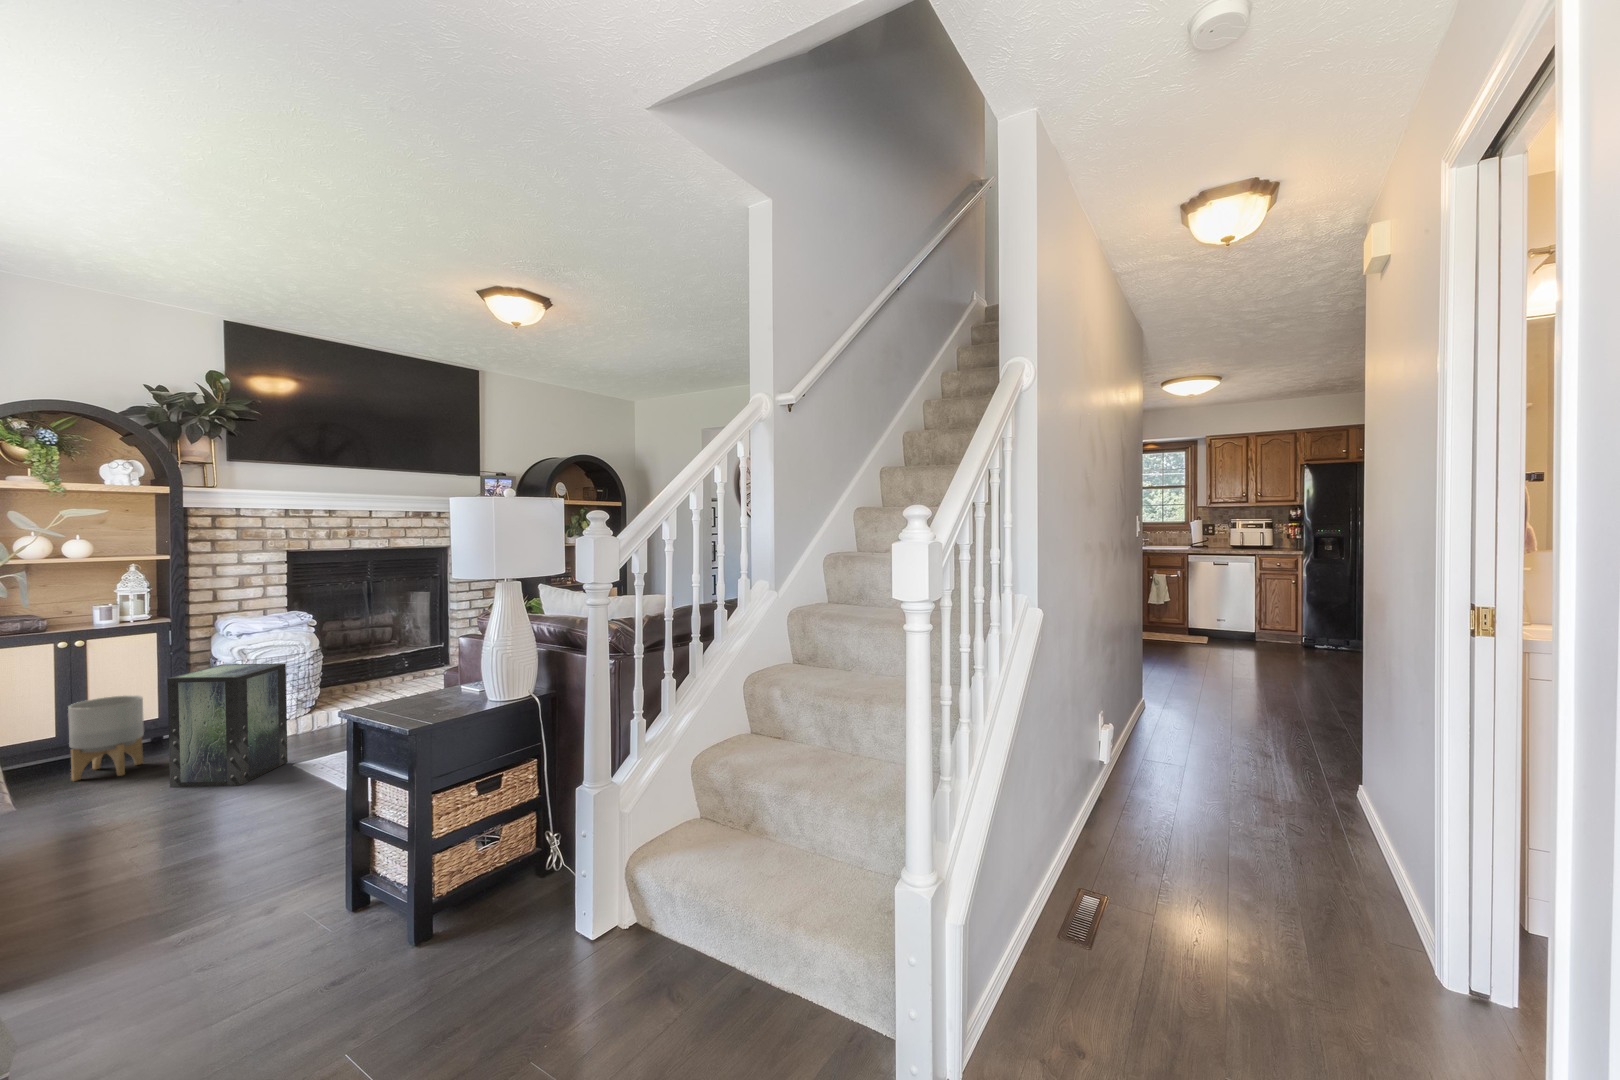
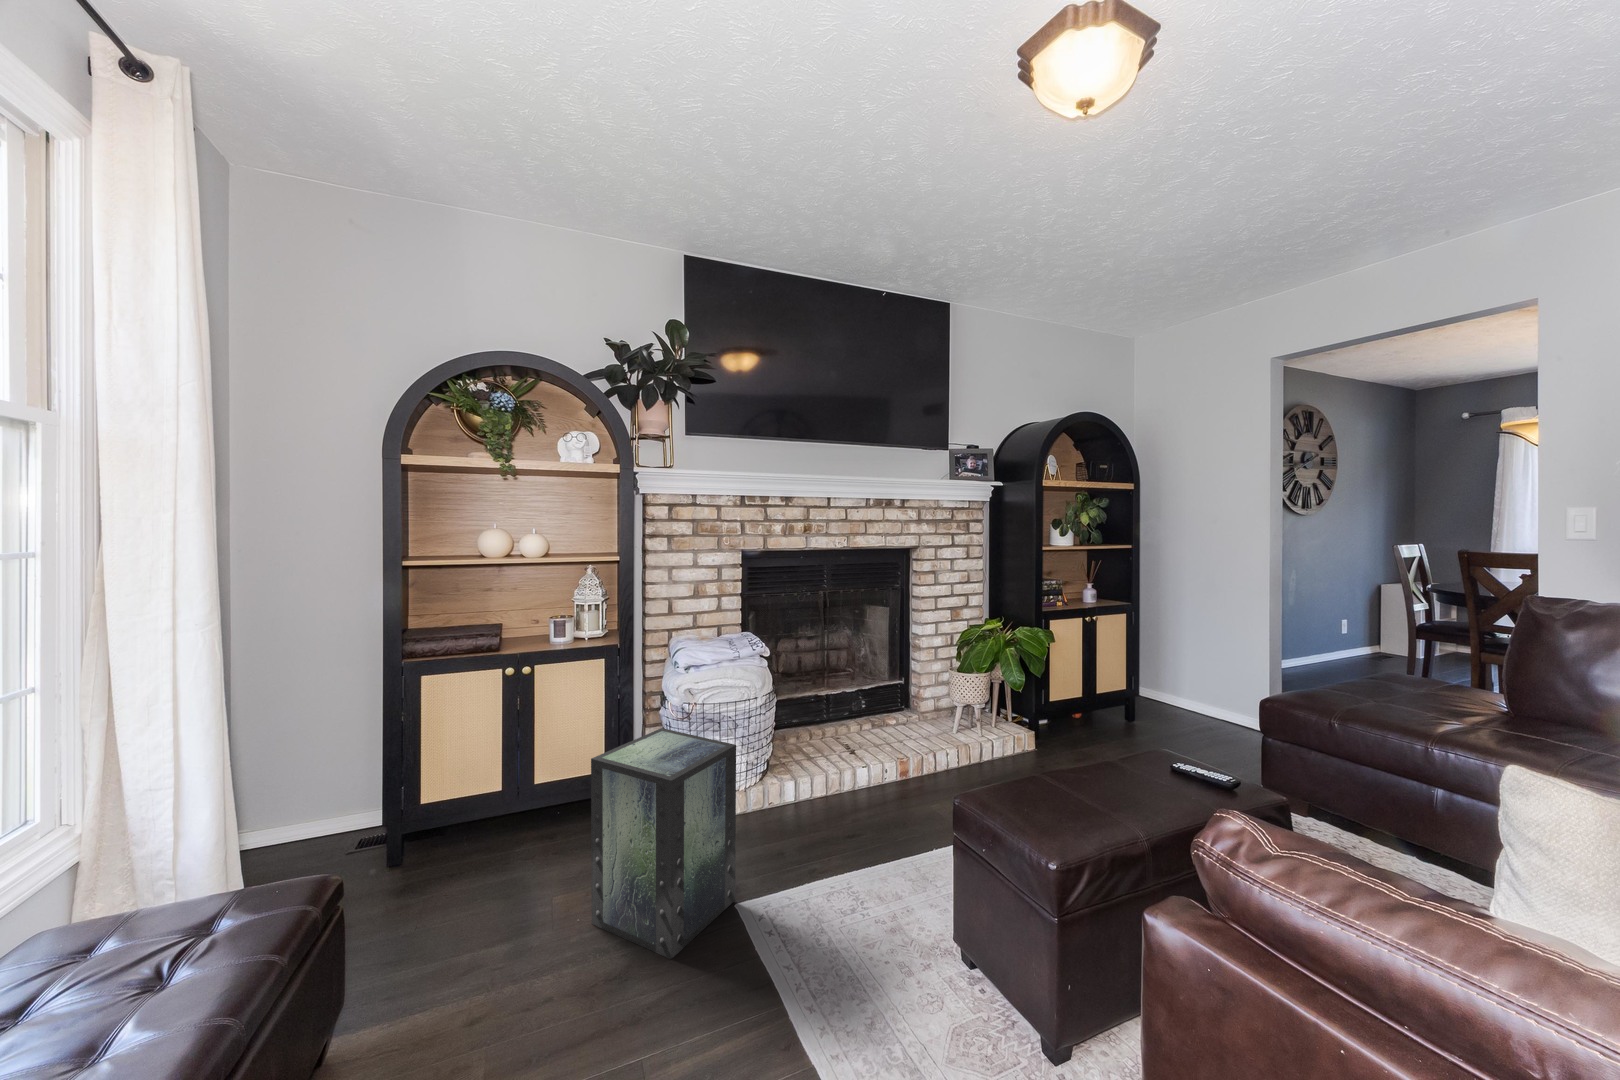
planter: present [68,695,144,781] -> none [507,743,582,865]

